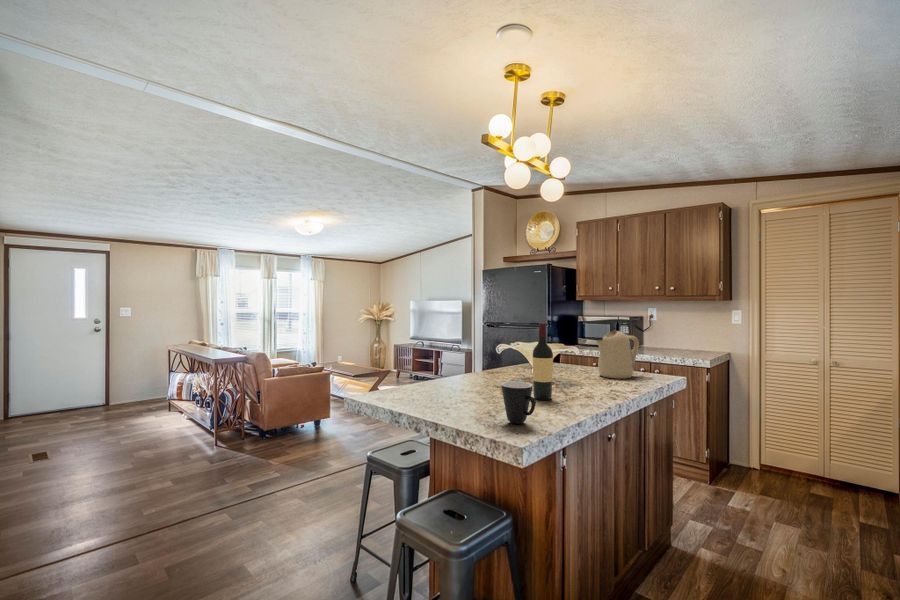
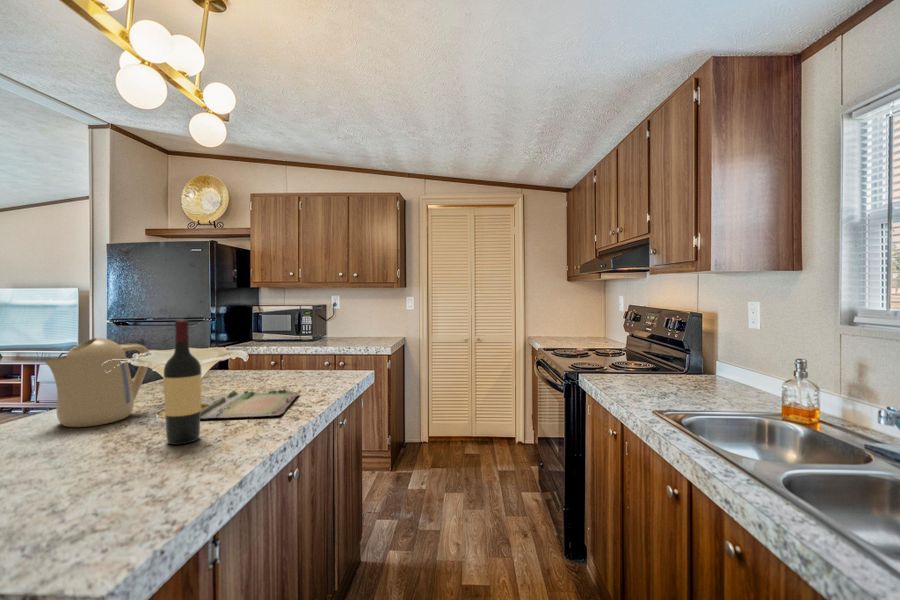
kettle: present [597,331,639,379] -> present [45,338,149,427]
tray: none [546,375,617,395] -> present [200,386,299,419]
mug: present [501,382,536,424] -> none [69,435,150,524]

